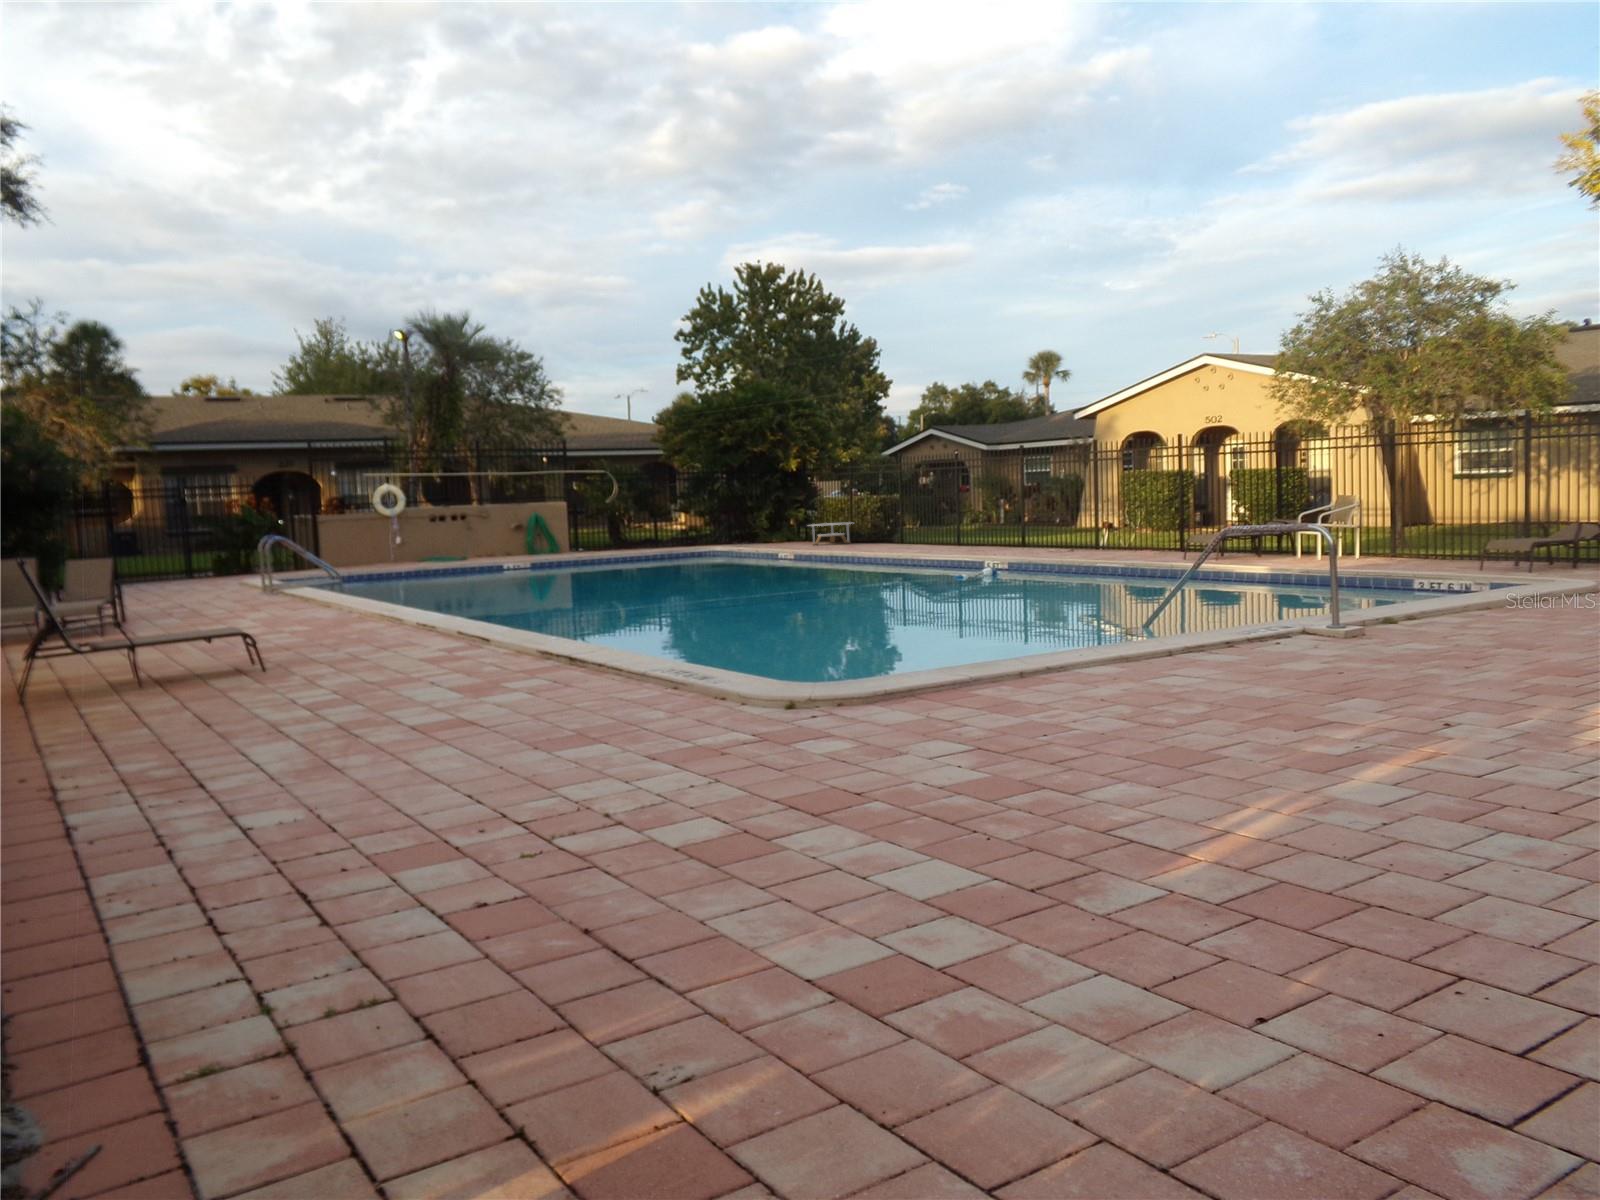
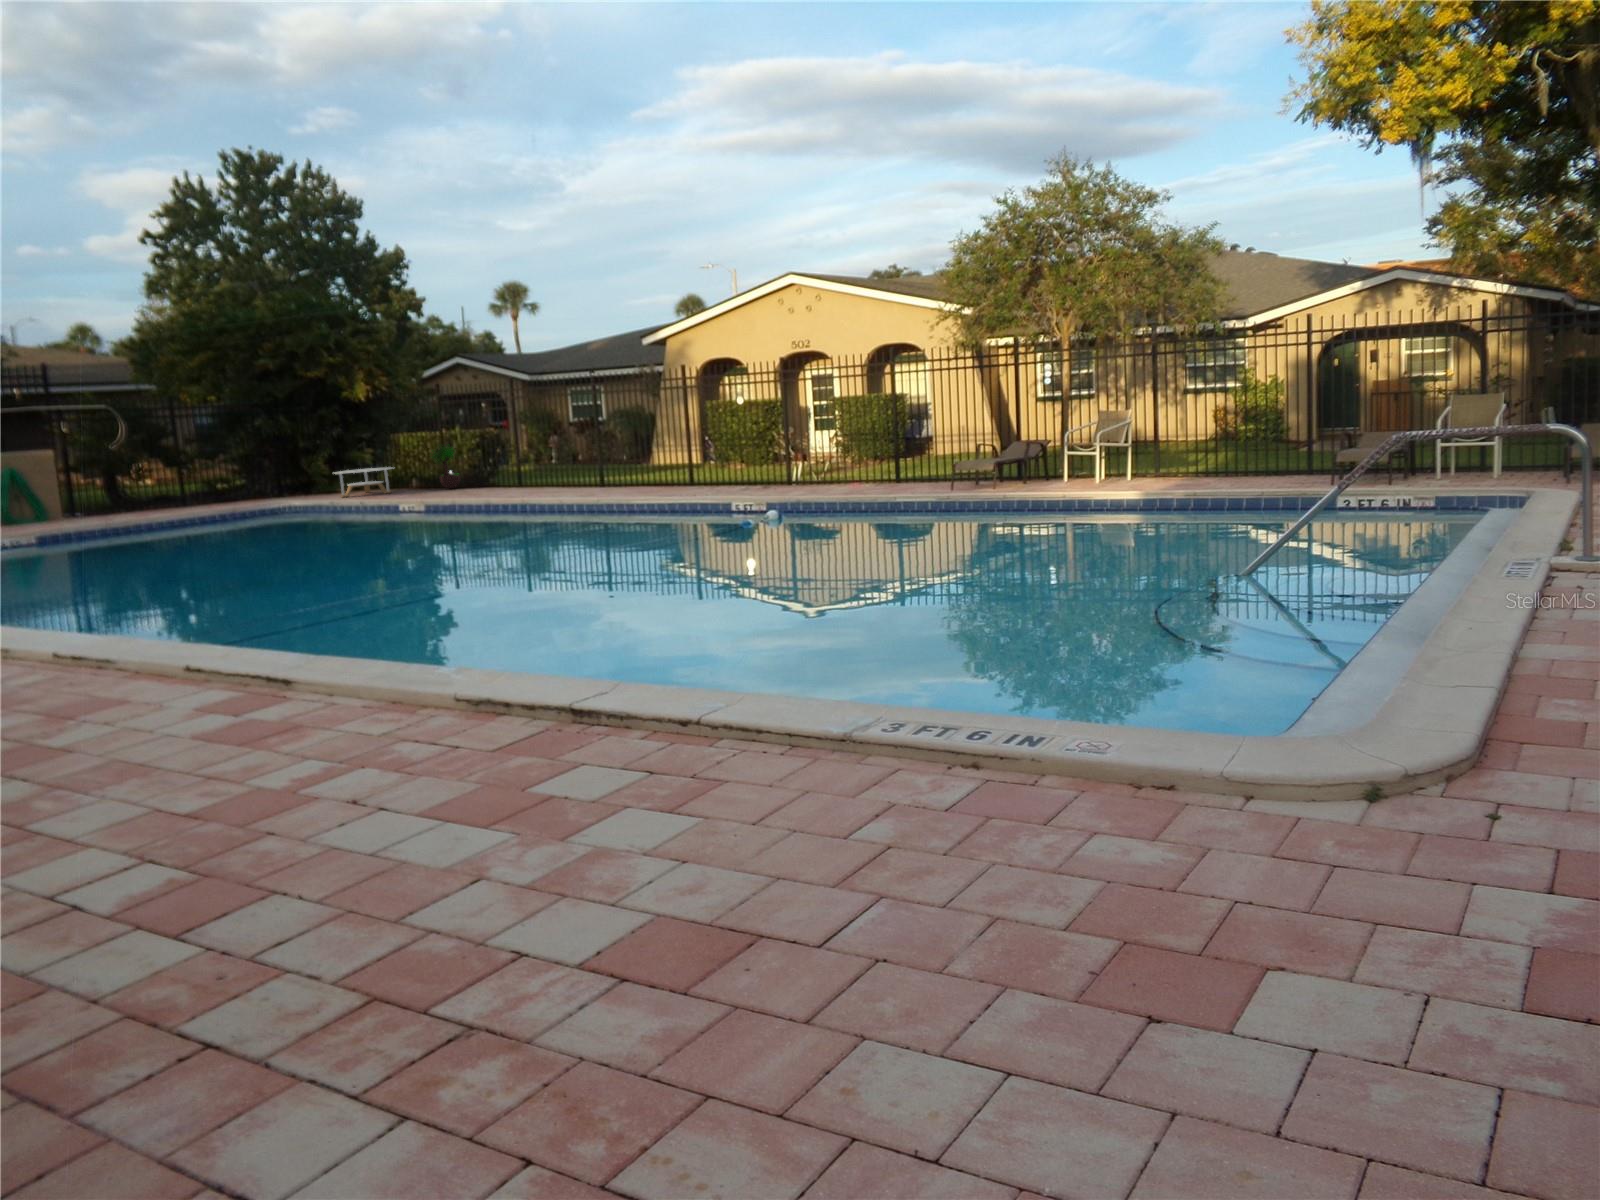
potted tree: none [882,503,906,541] -> present [432,447,461,489]

